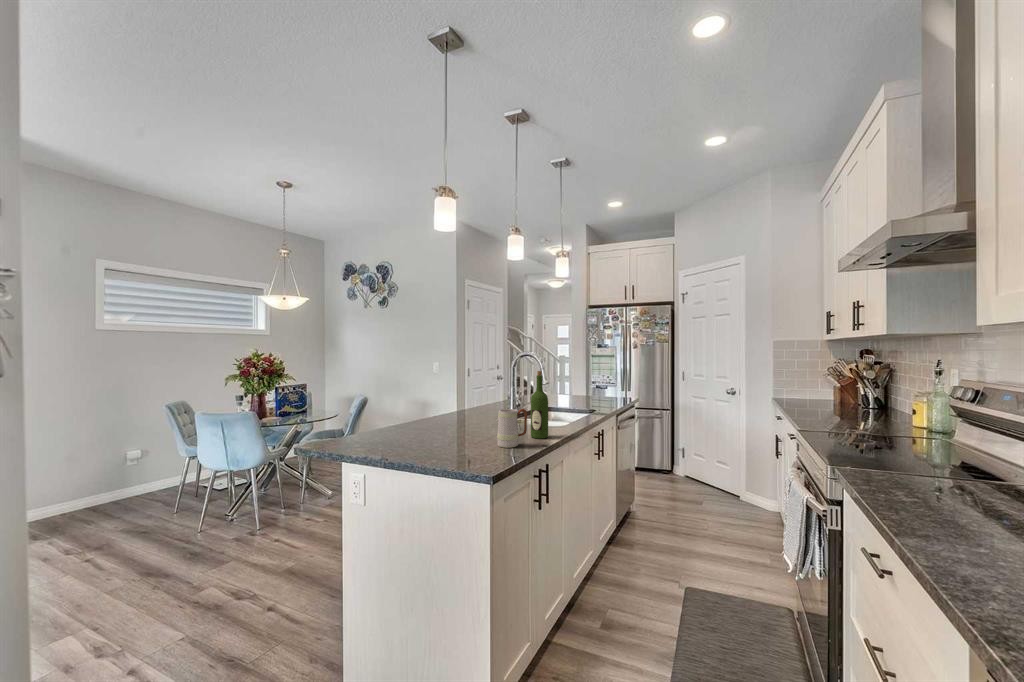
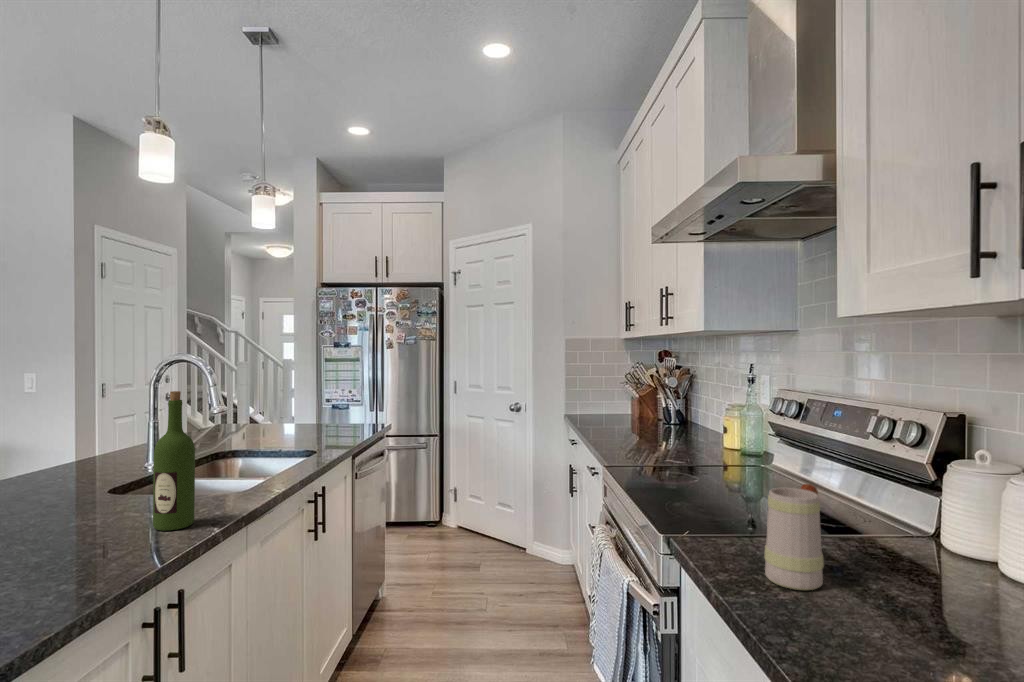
mug: present [497,409,527,448] -> present [765,484,824,590]

